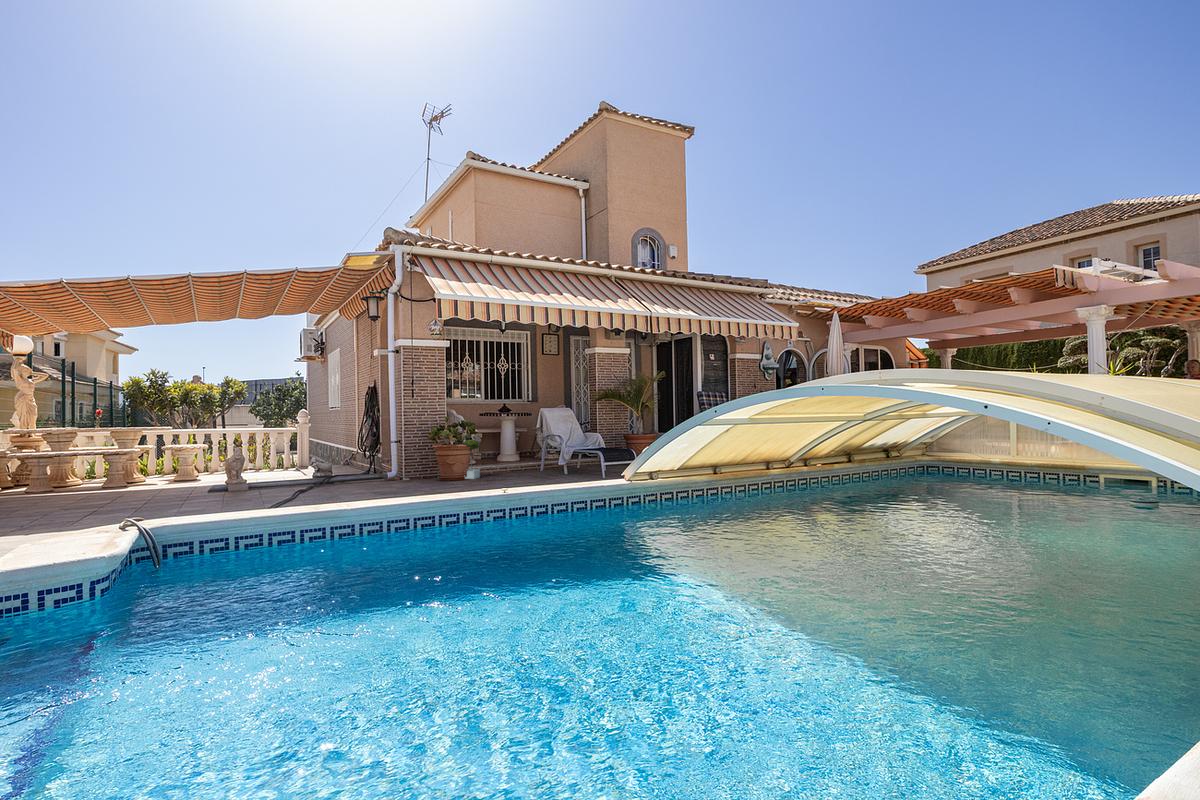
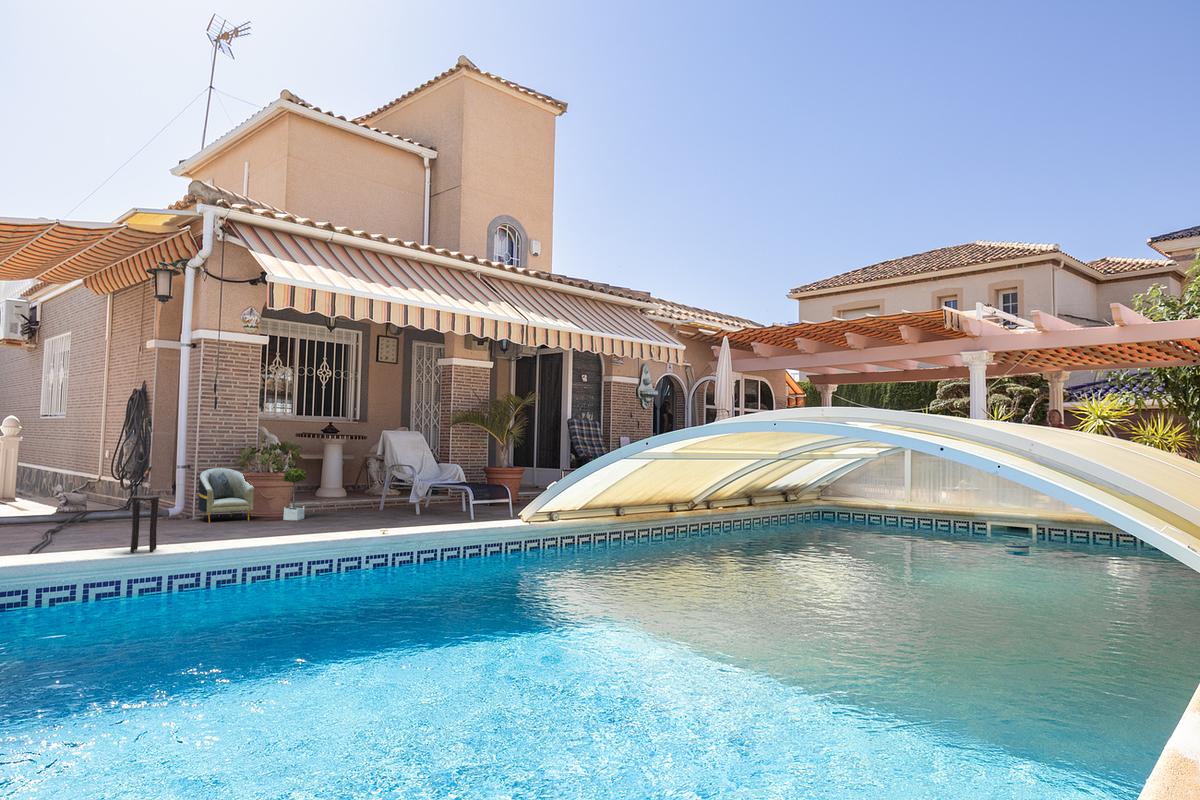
armchair: none [405,441,443,482] -> present [199,468,254,523]
stool: none [343,462,364,504] -> present [130,495,161,553]

